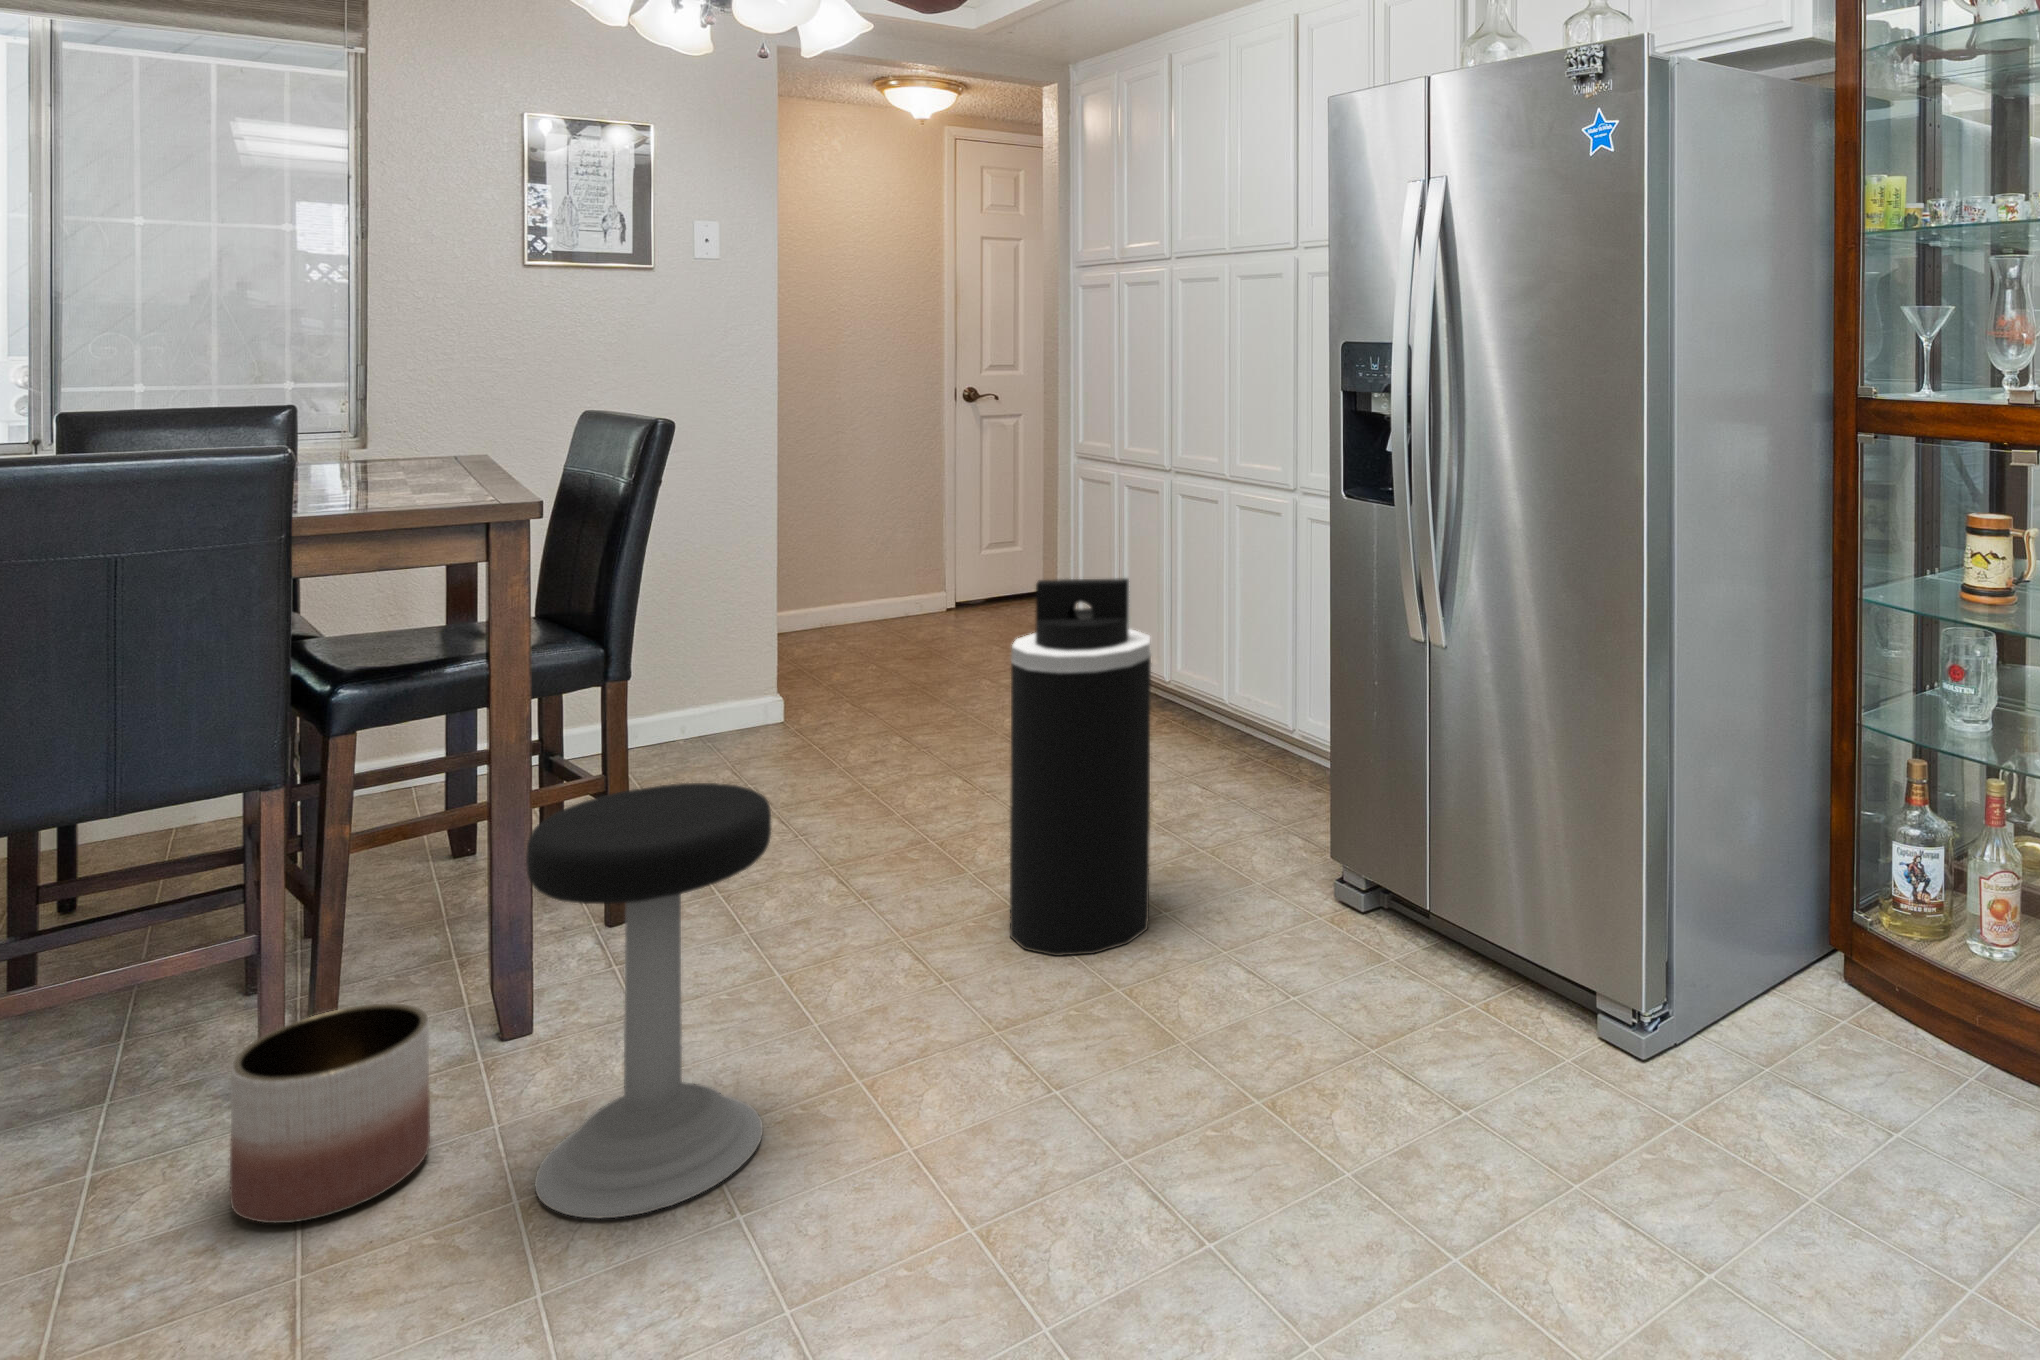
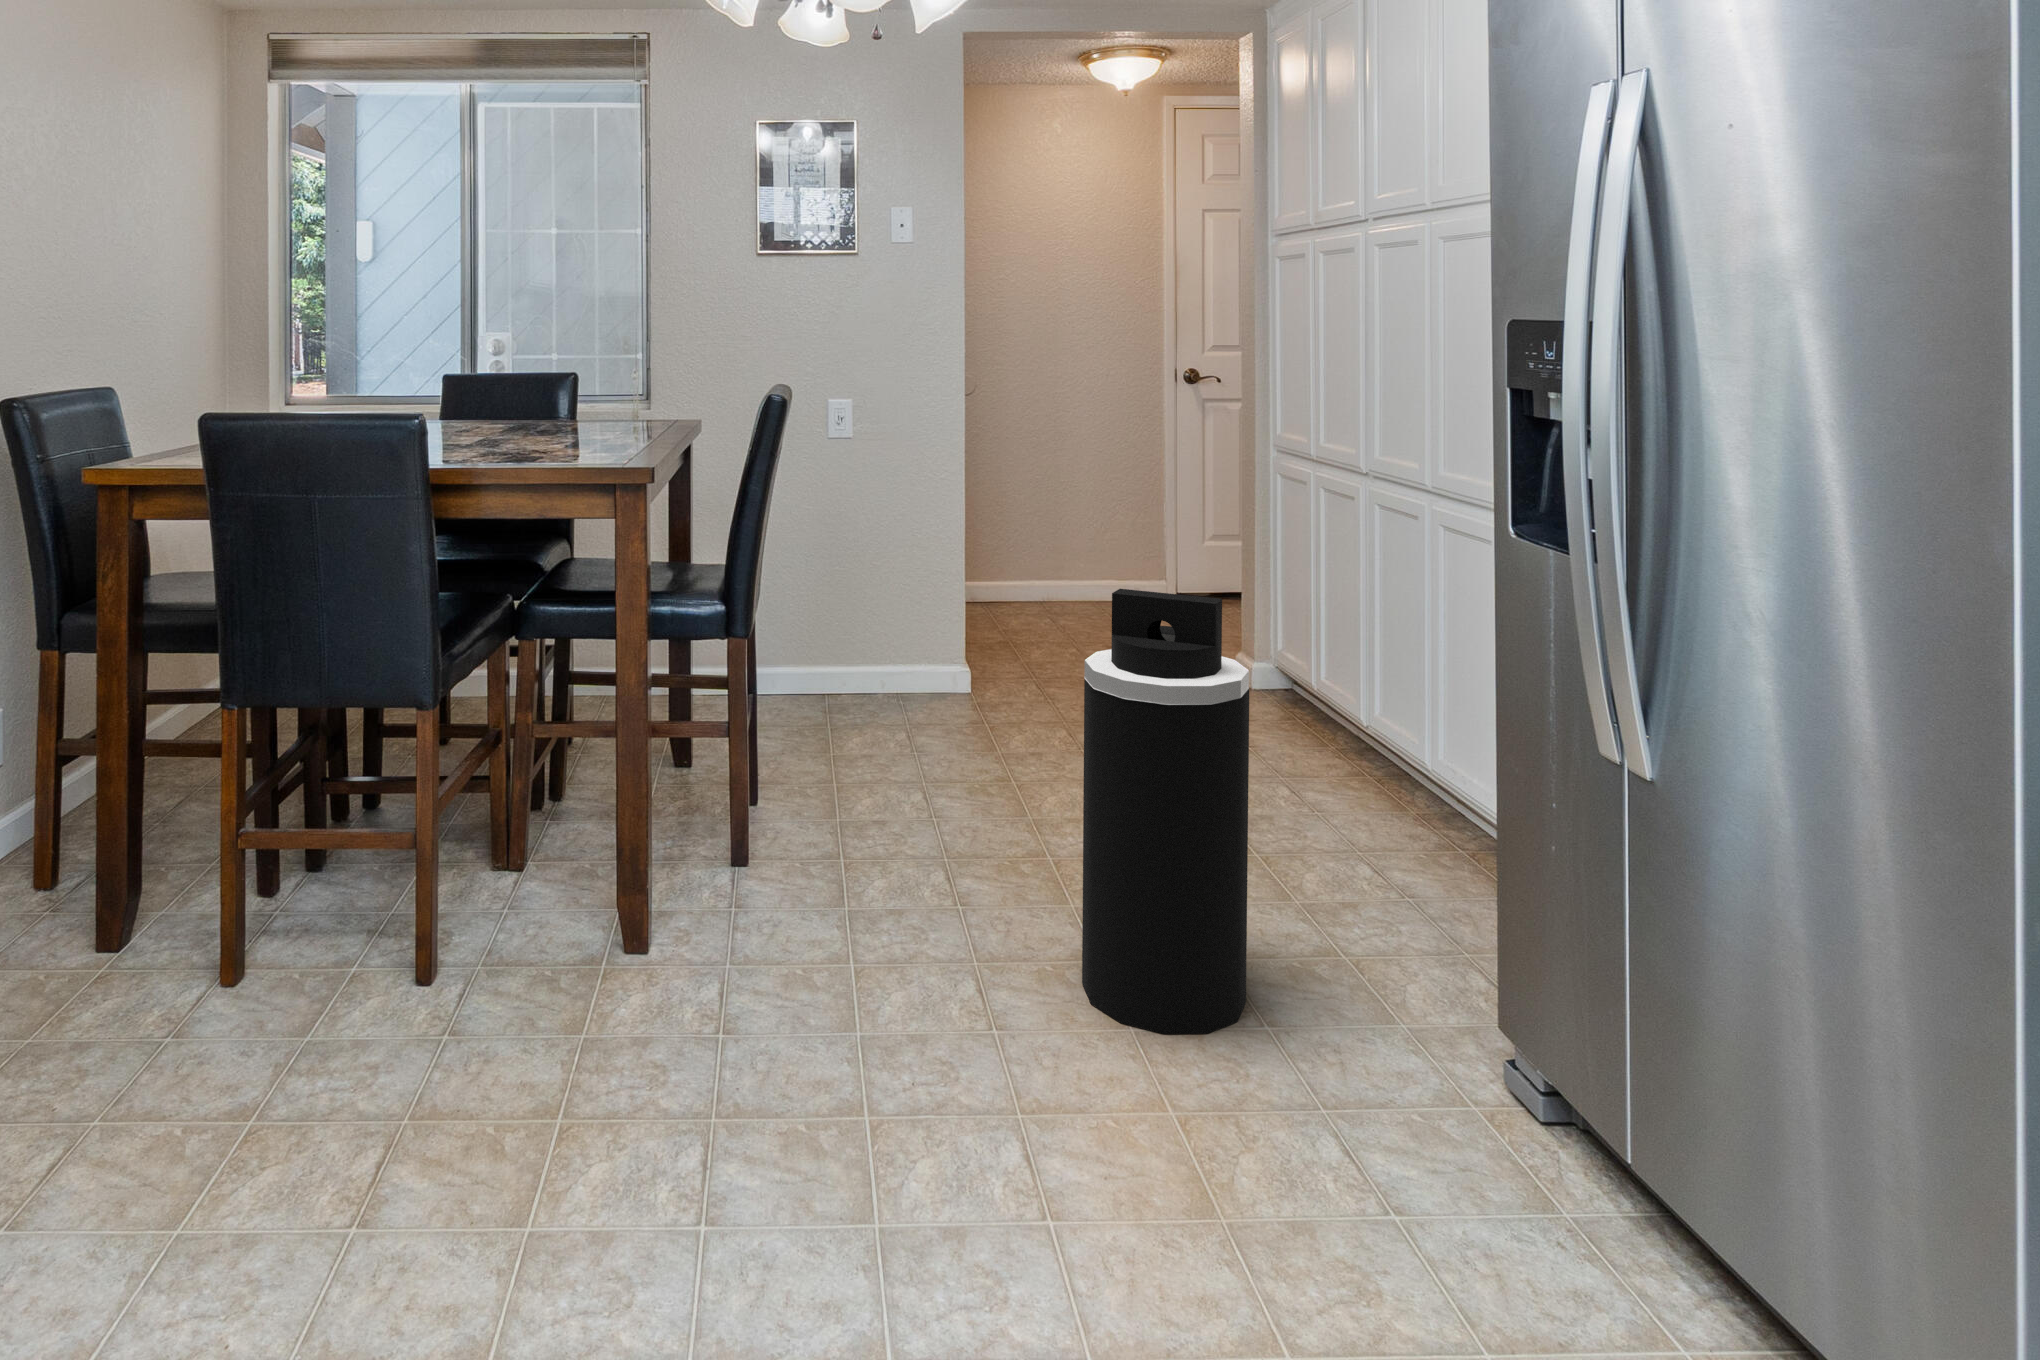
stool: present [526,783,771,1218] -> none [562,753,774,1181]
planter: present [230,1003,430,1223] -> none [389,895,529,1075]

